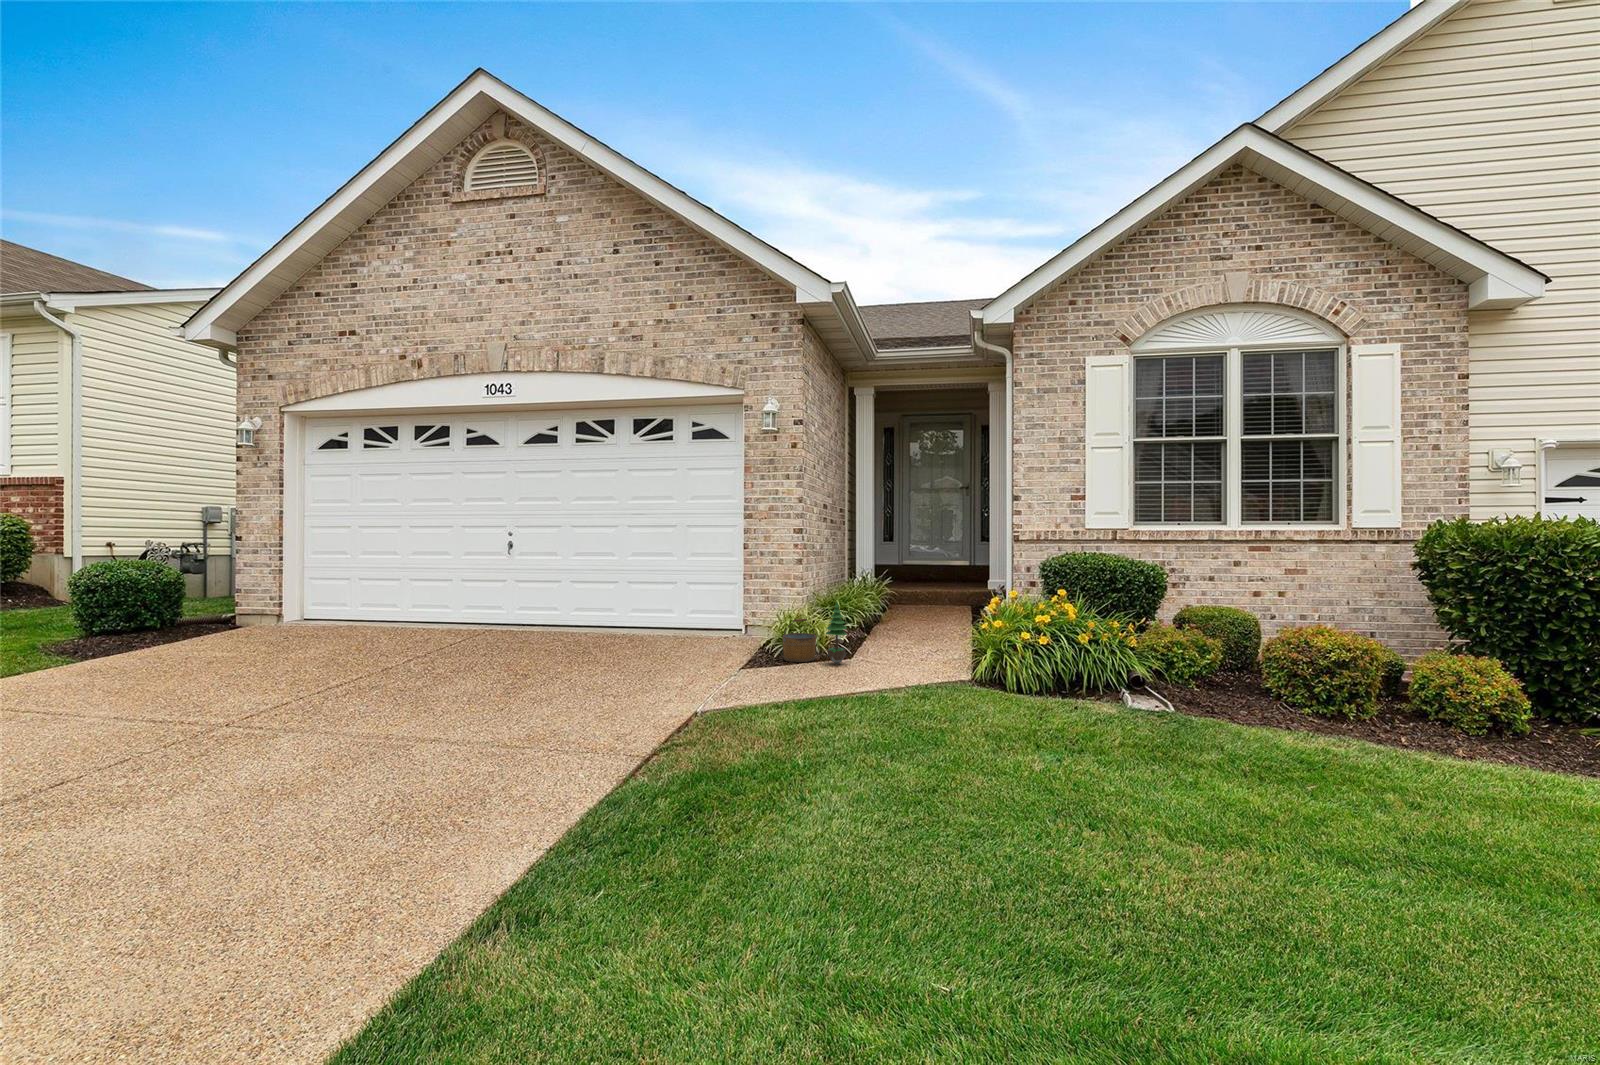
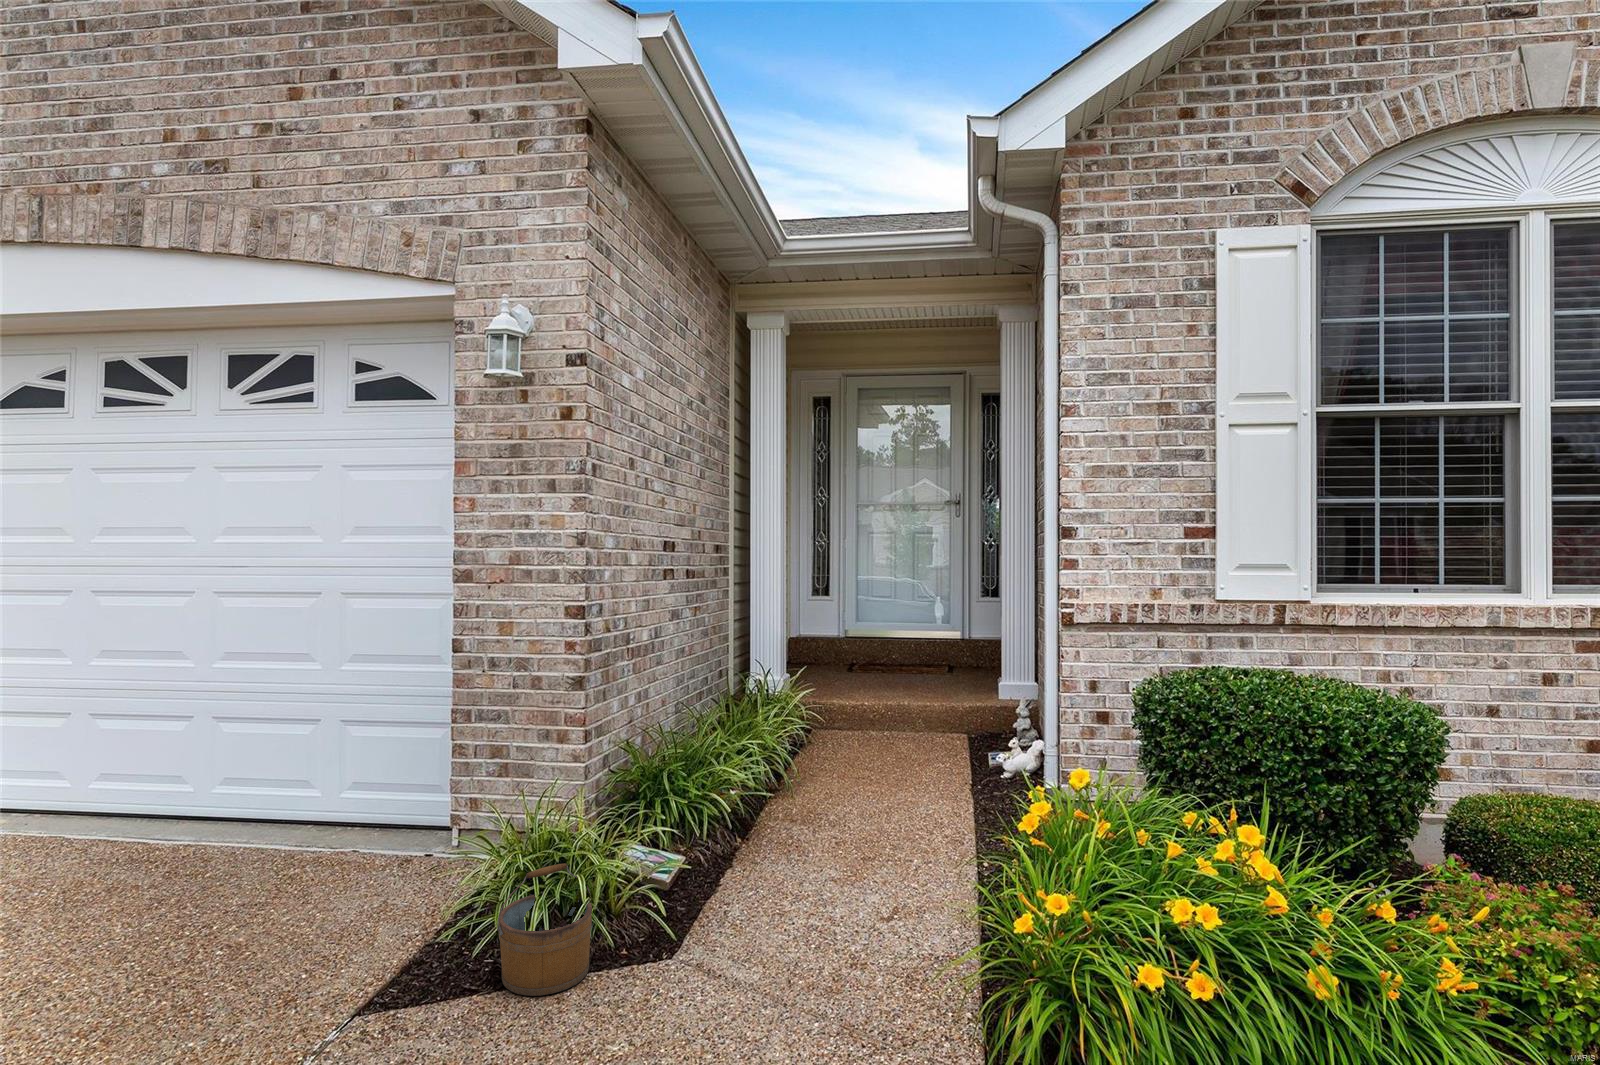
potted tree: present [826,603,847,664] -> none [605,833,668,1006]

